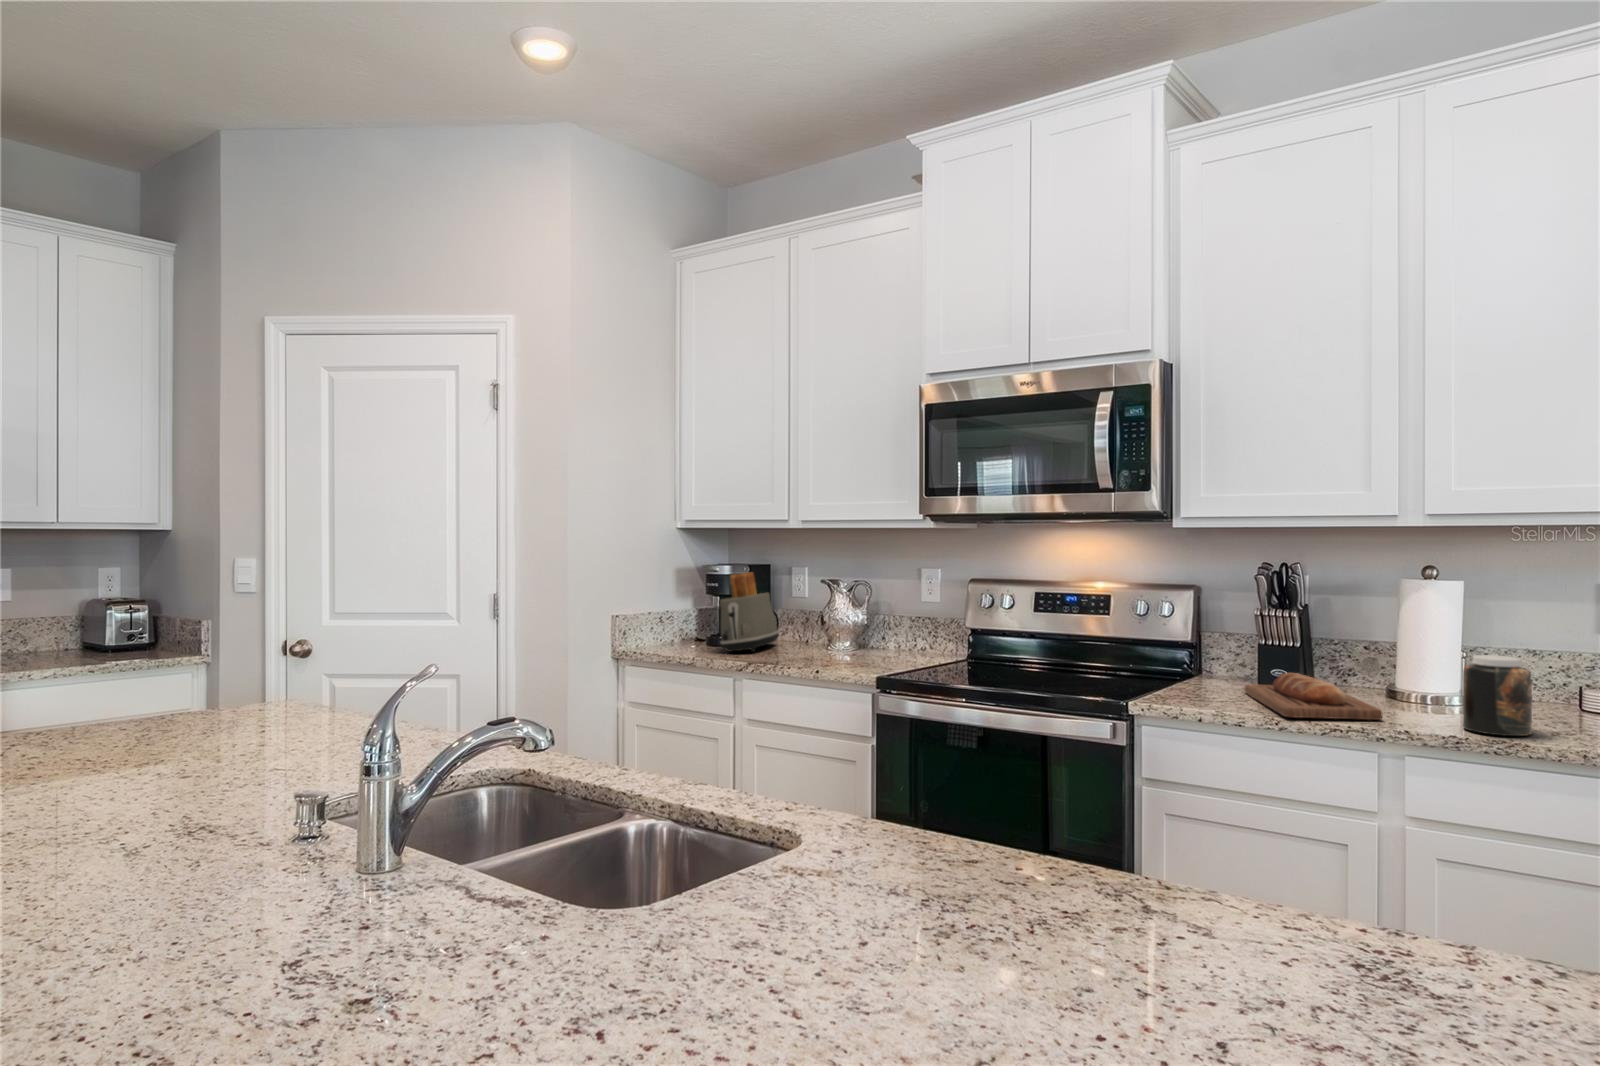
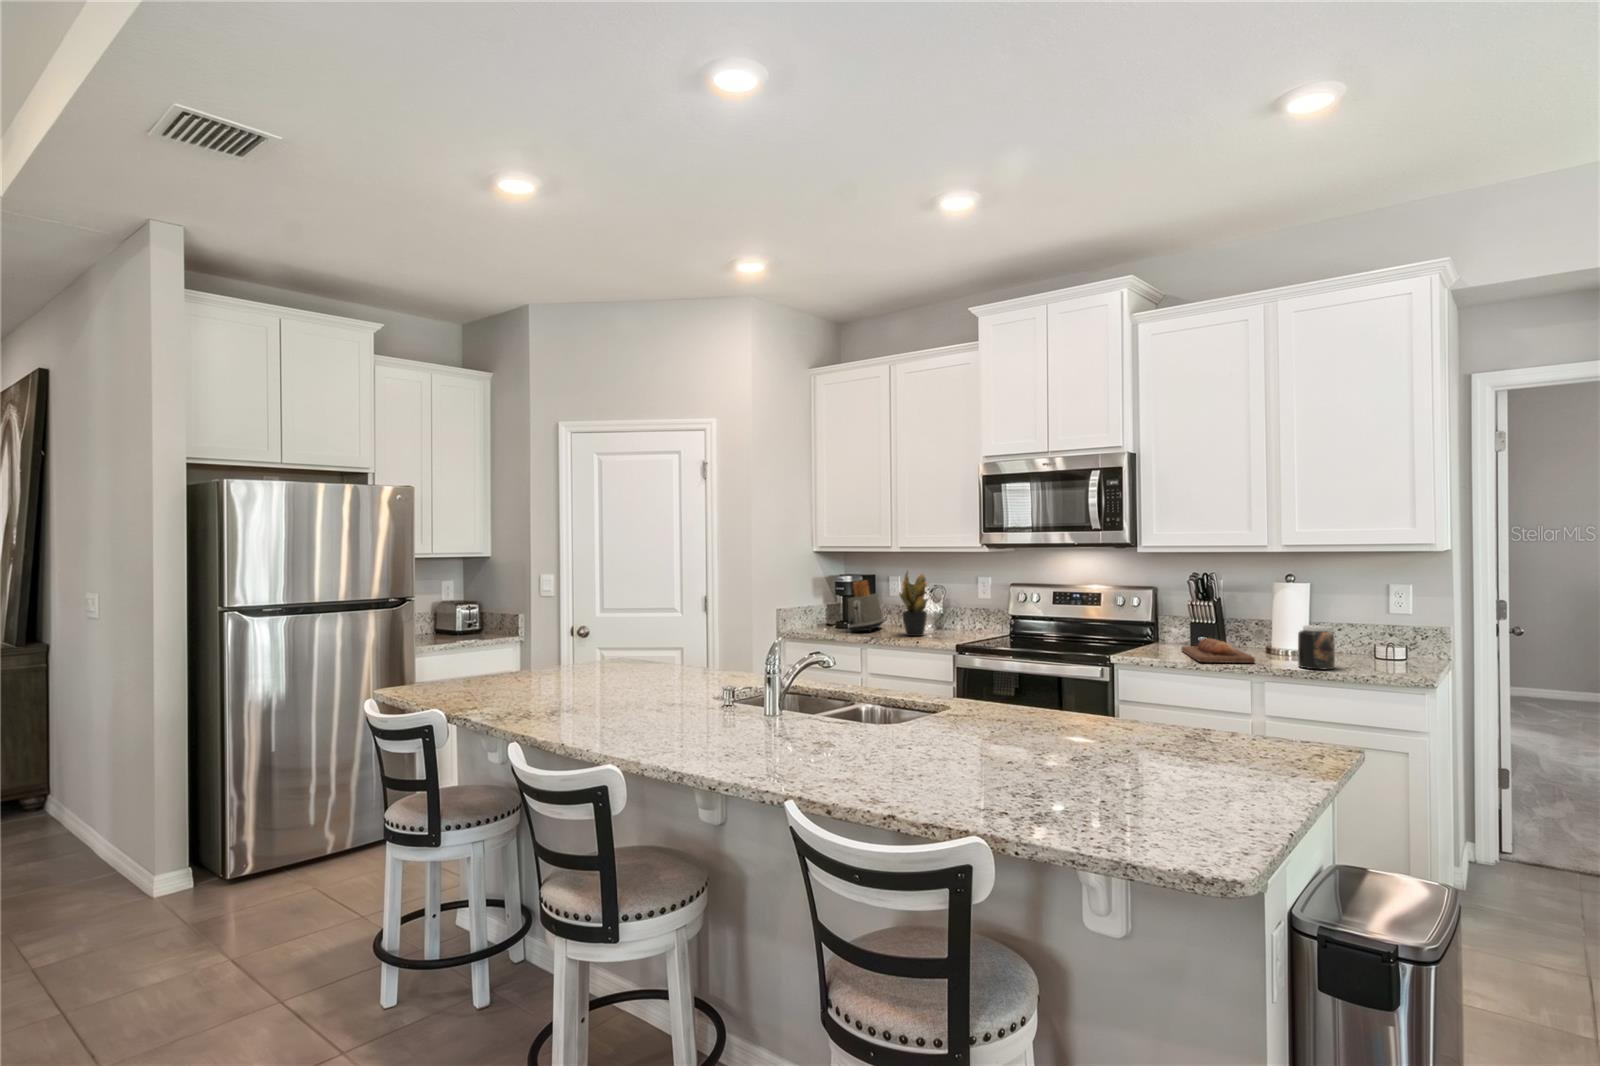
potted plant: none [789,551,856,660] -> present [899,572,928,636]

